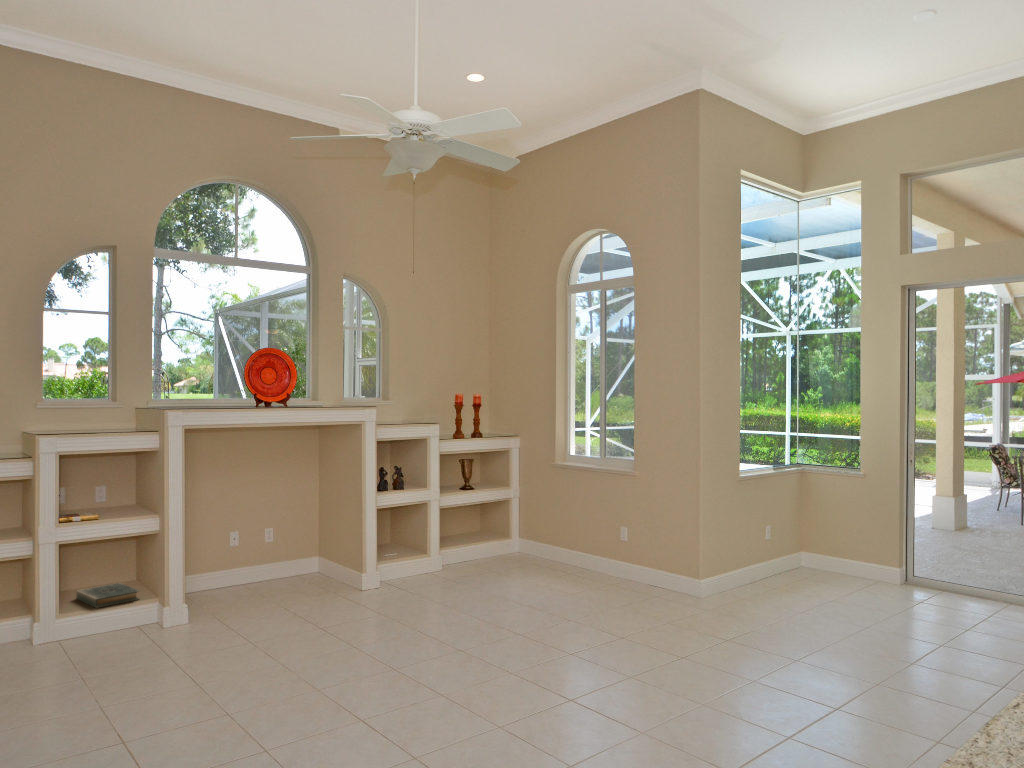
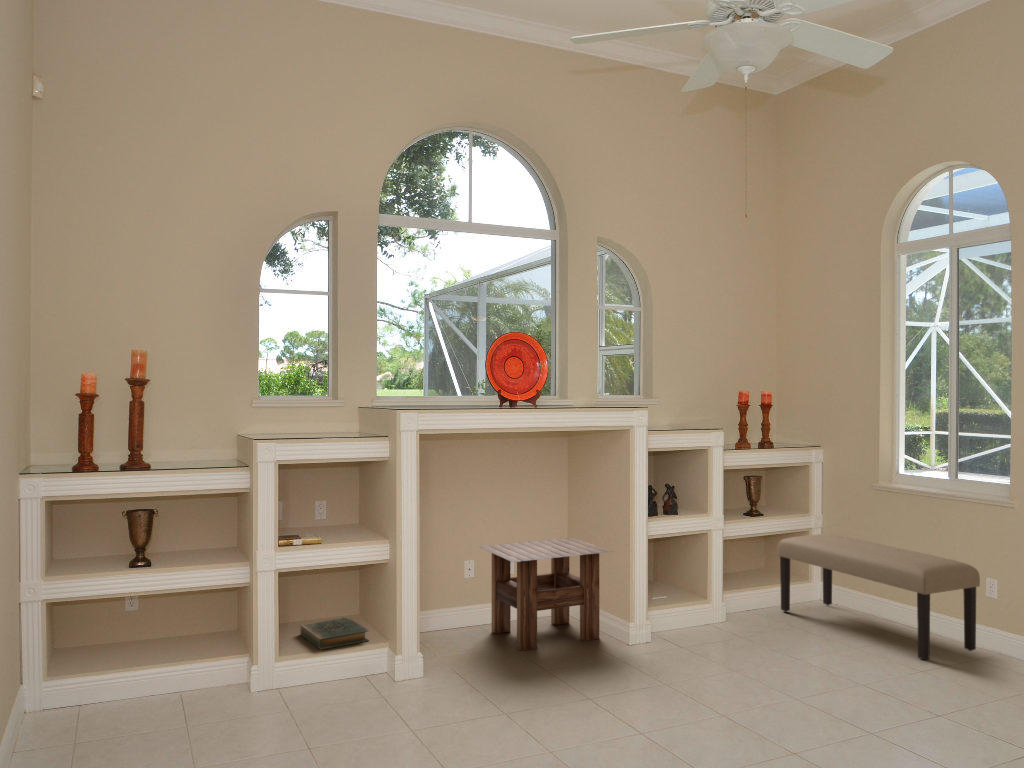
bench: none [481,502,611,587] -> present [778,534,980,660]
side table: none [237,512,350,601] -> present [479,538,613,651]

